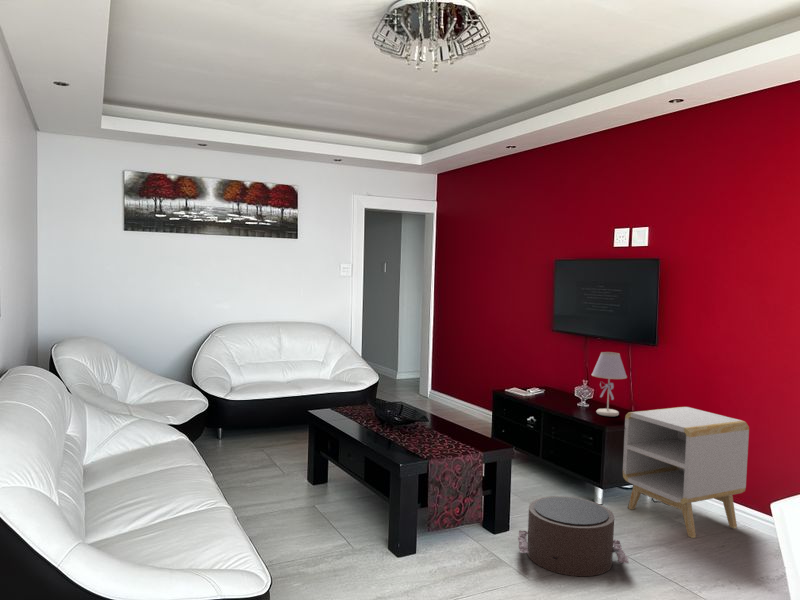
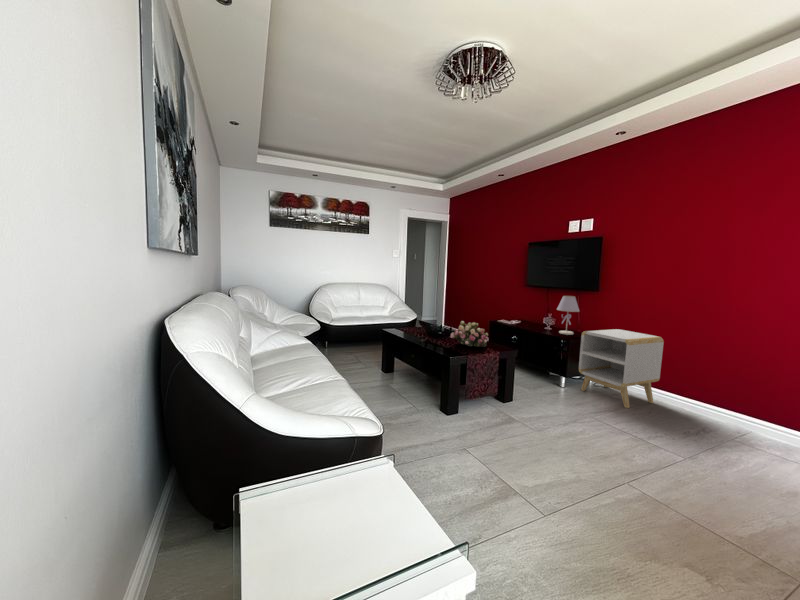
flower arrangement: none [409,401,471,443] -> present [450,321,488,347]
pouf: present [518,496,629,576] -> none [520,381,597,429]

